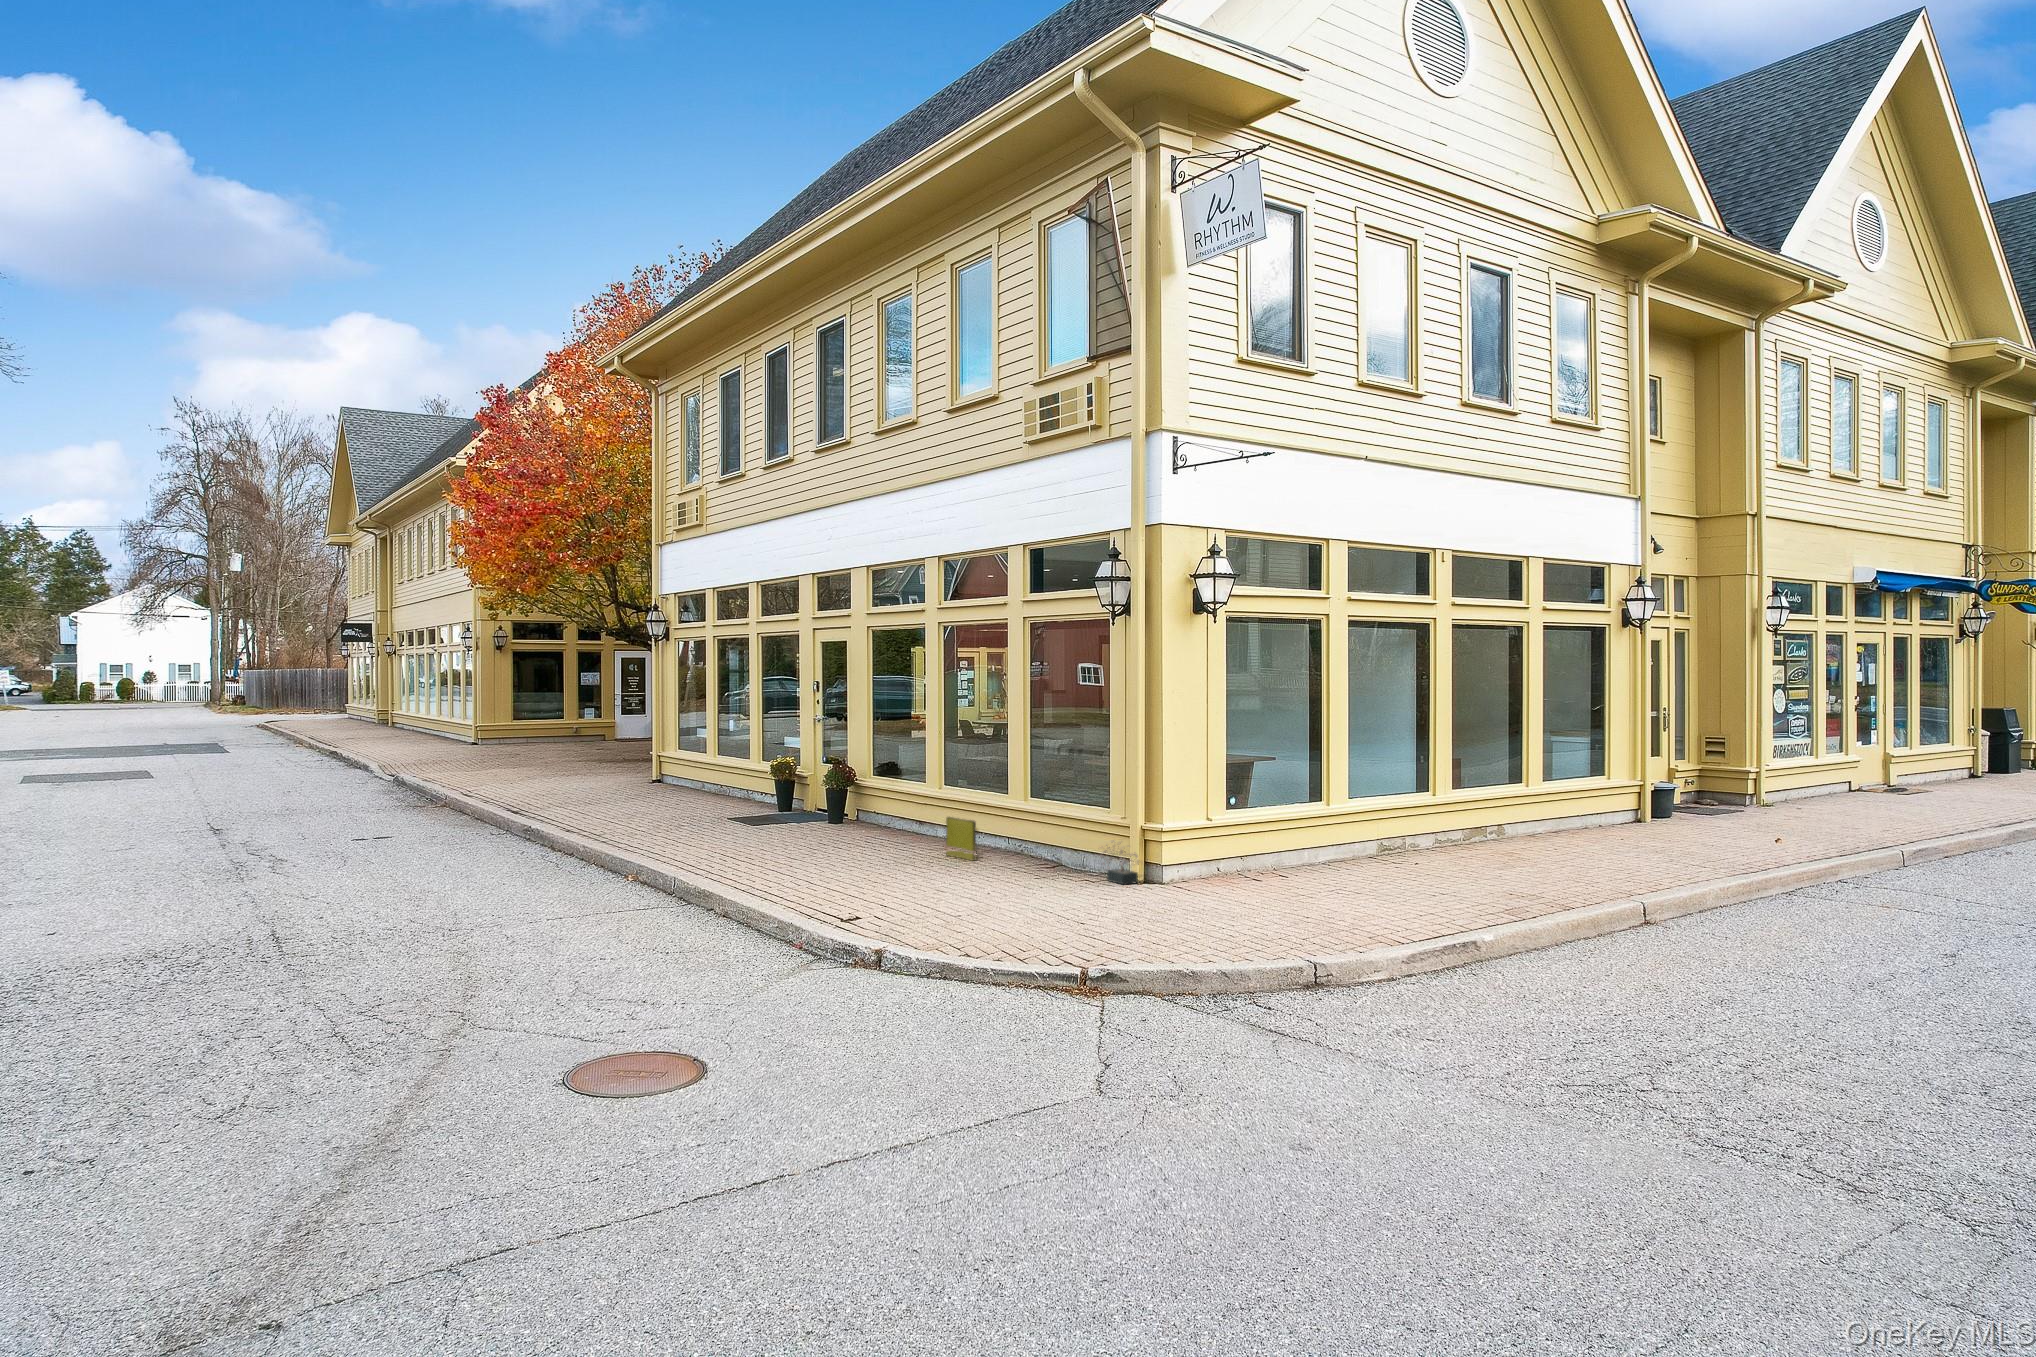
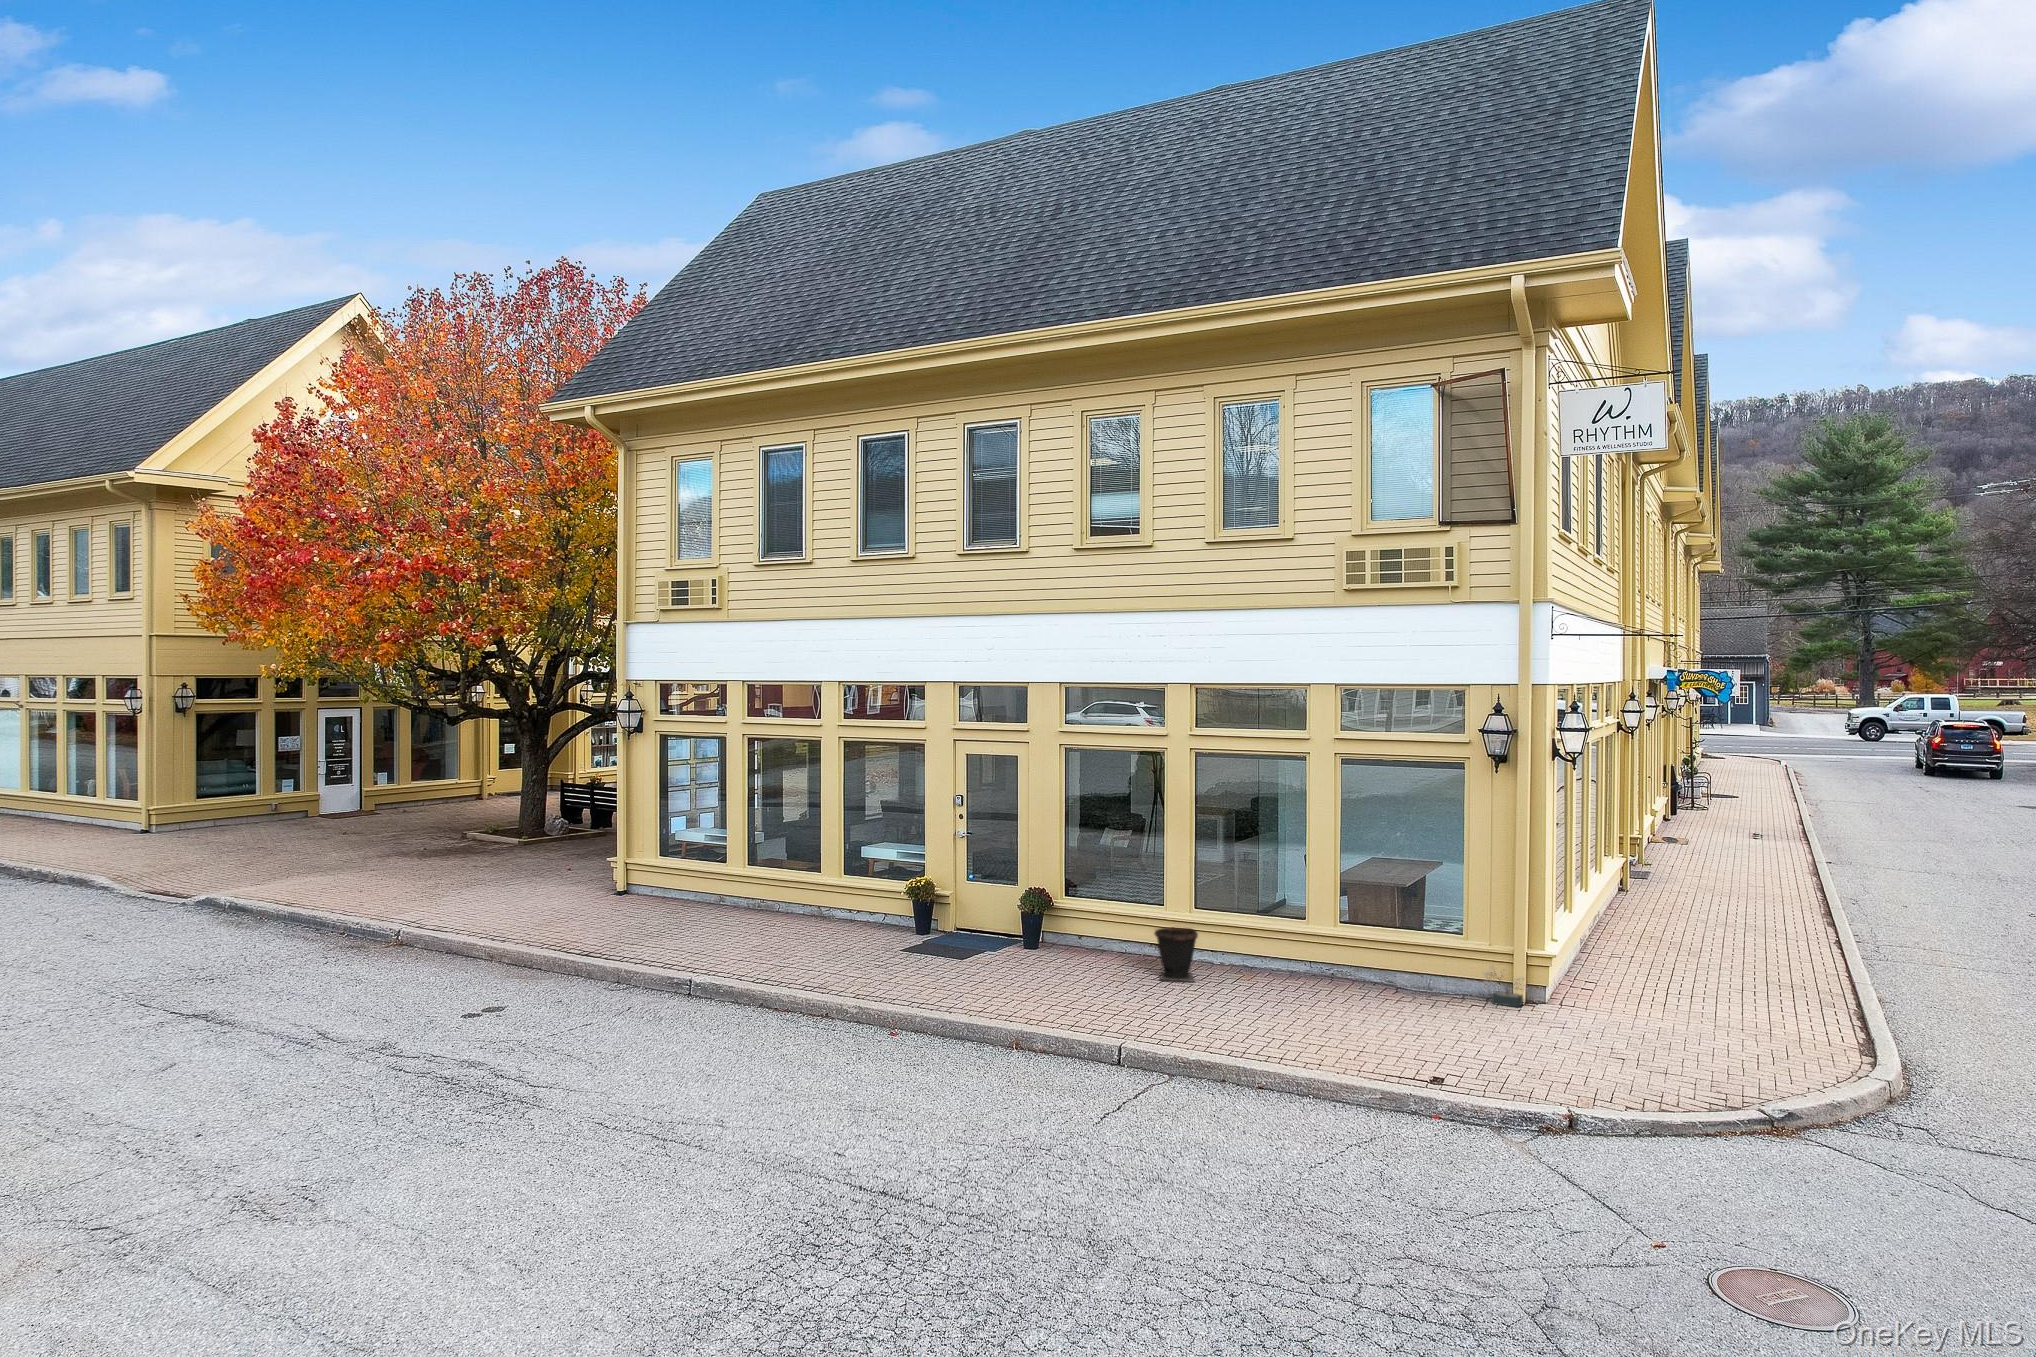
bucket: none [885,801,932,855] -> present [1155,927,1198,982]
bag: present [946,817,978,861] -> none [1223,940,1273,984]

